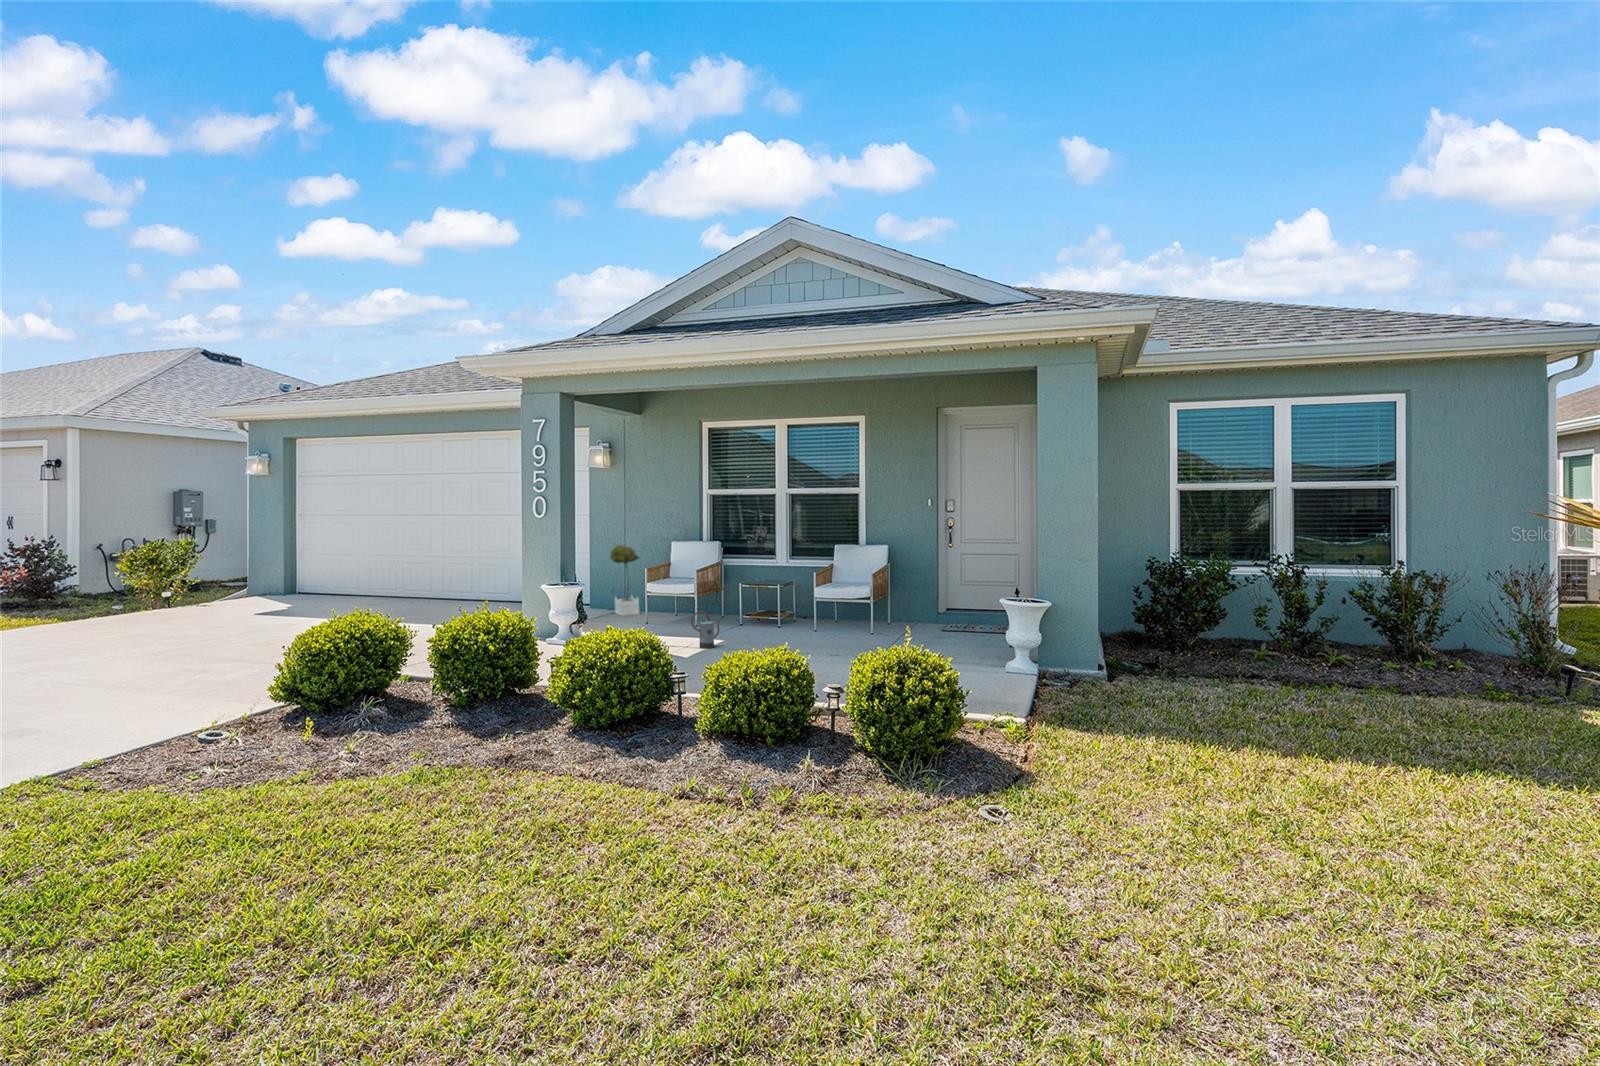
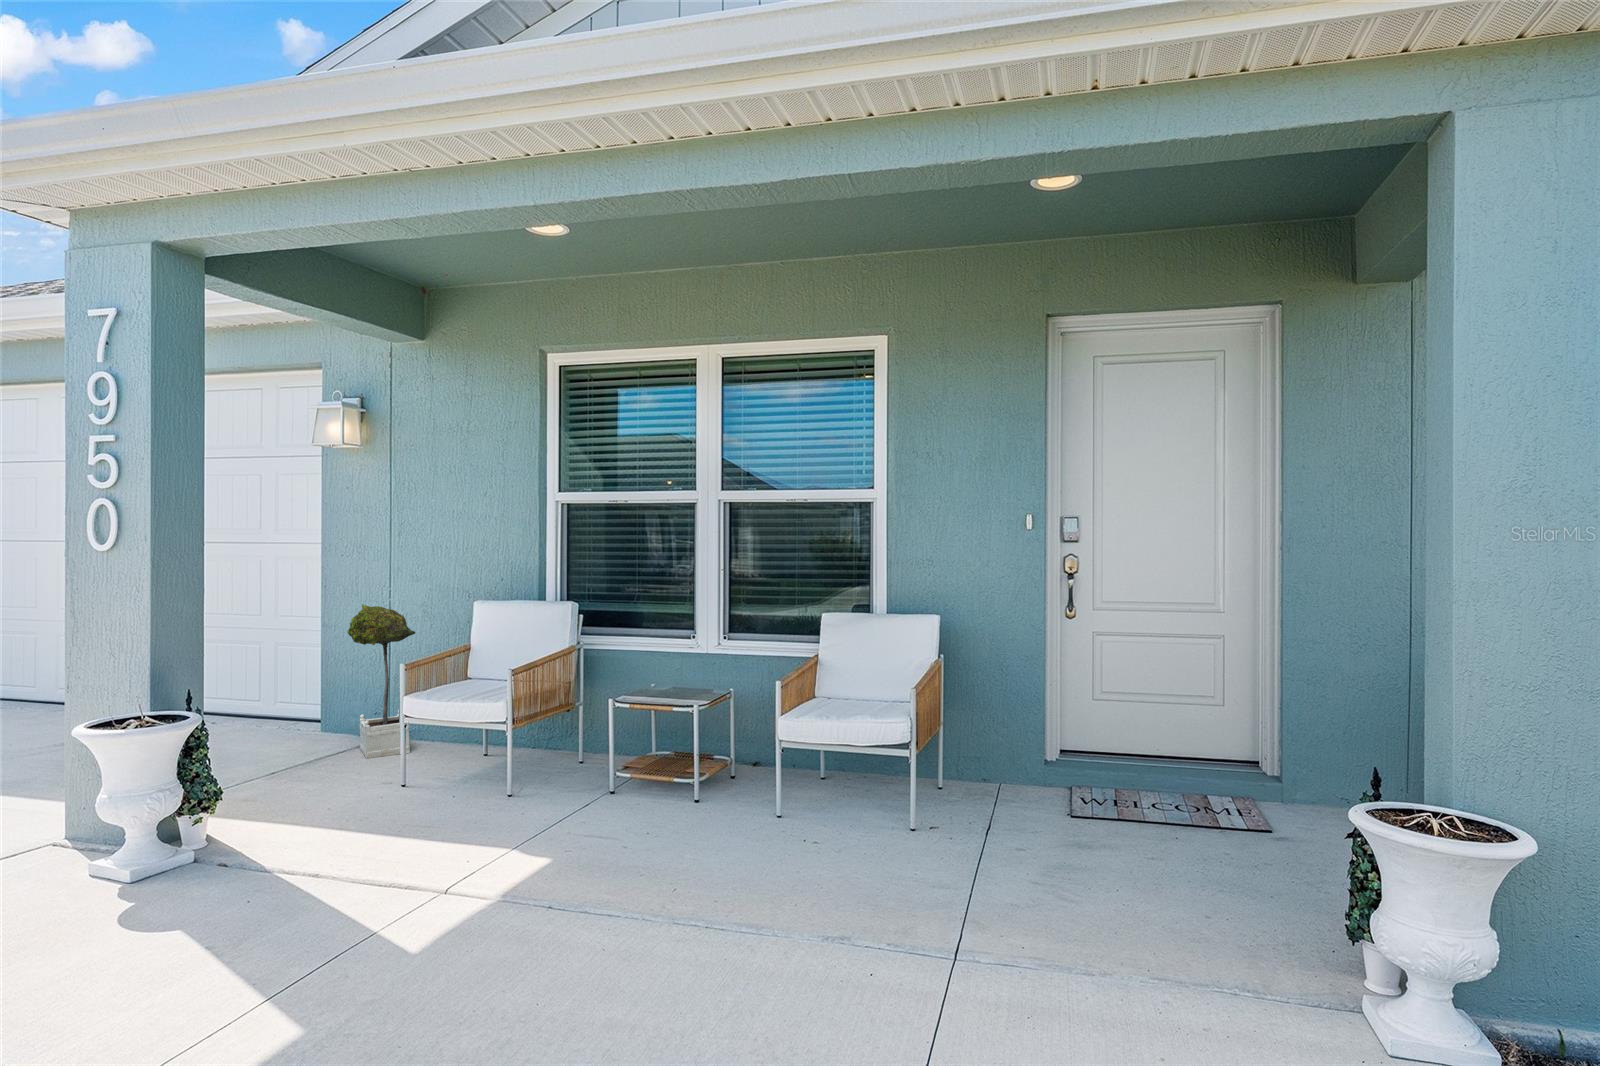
watering can: present [691,611,722,648] -> none [450,797,538,896]

